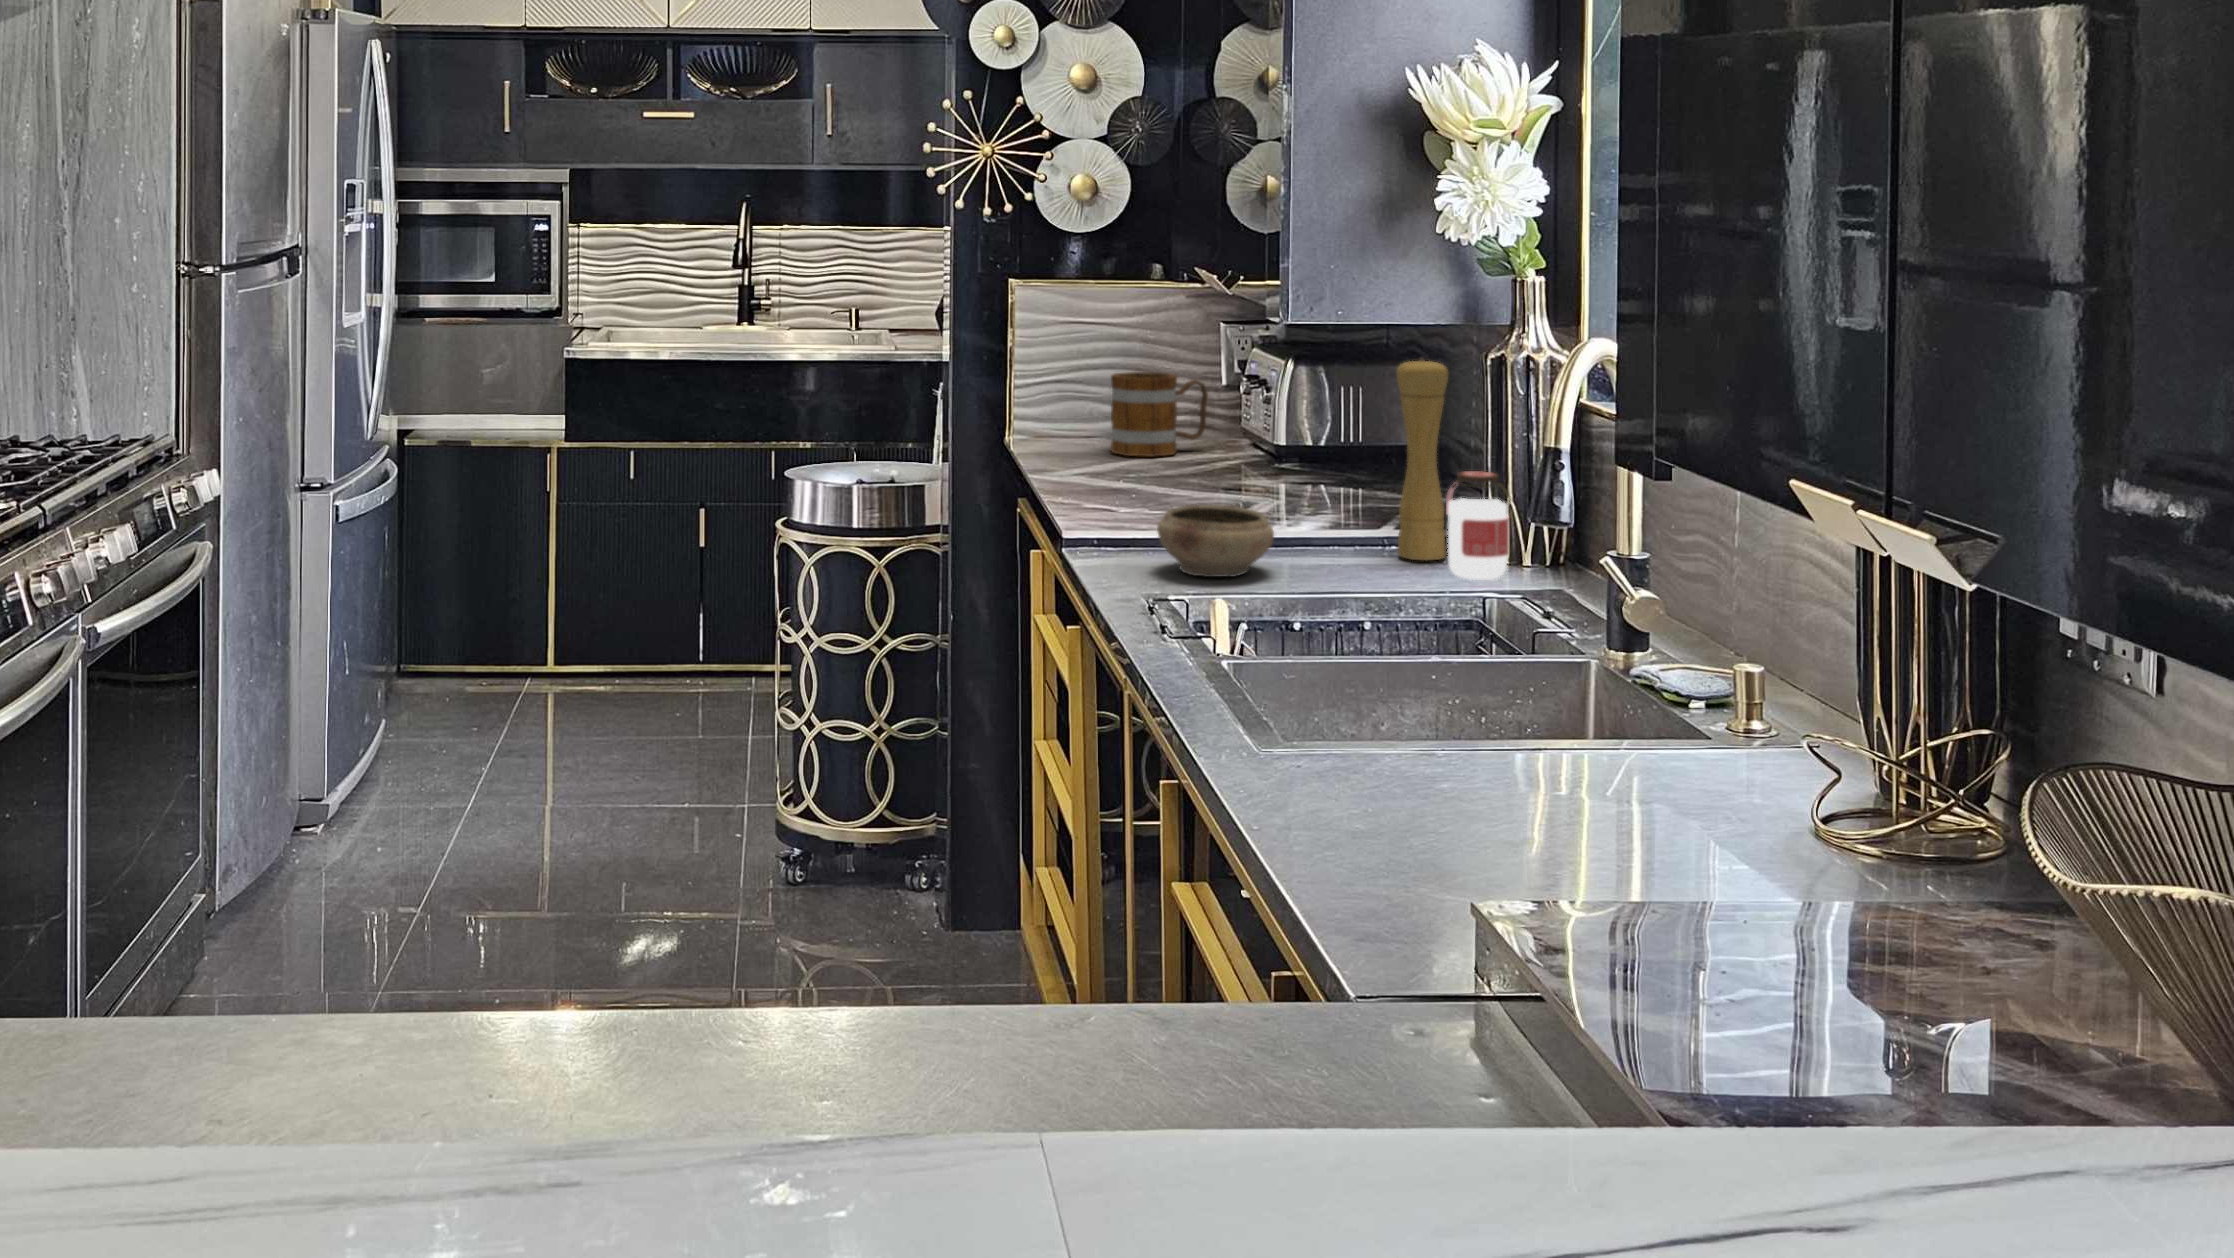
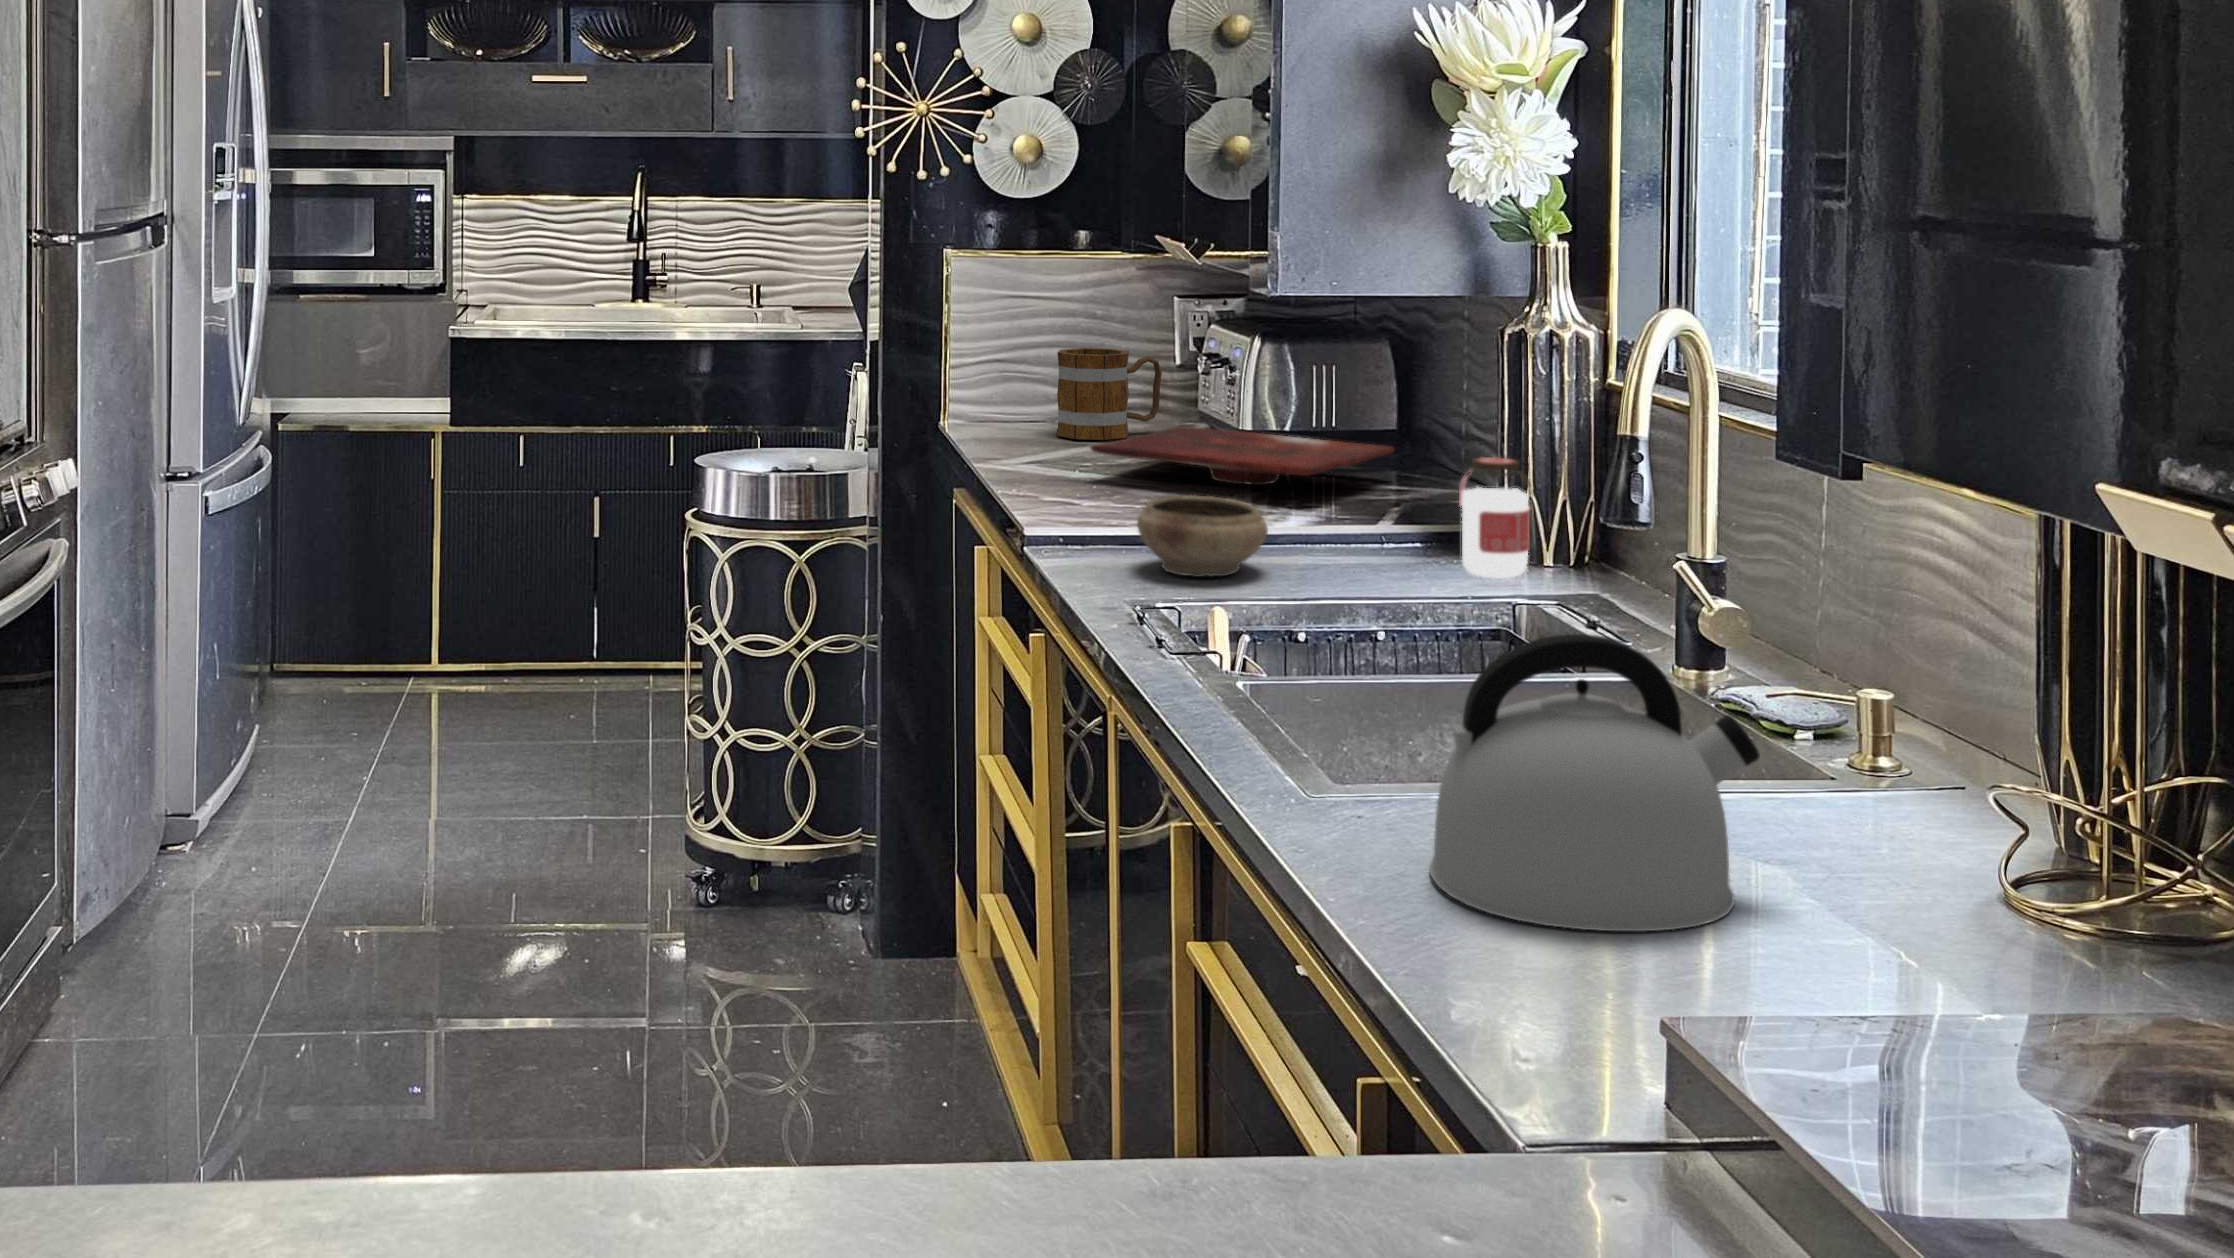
pepper mill: present [1397,358,1448,560] -> none [1399,331,1457,556]
cutting board: none [1132,444,1411,497] -> present [1091,427,1394,485]
kettle: none [1343,613,1616,858] -> present [1429,634,1760,931]

